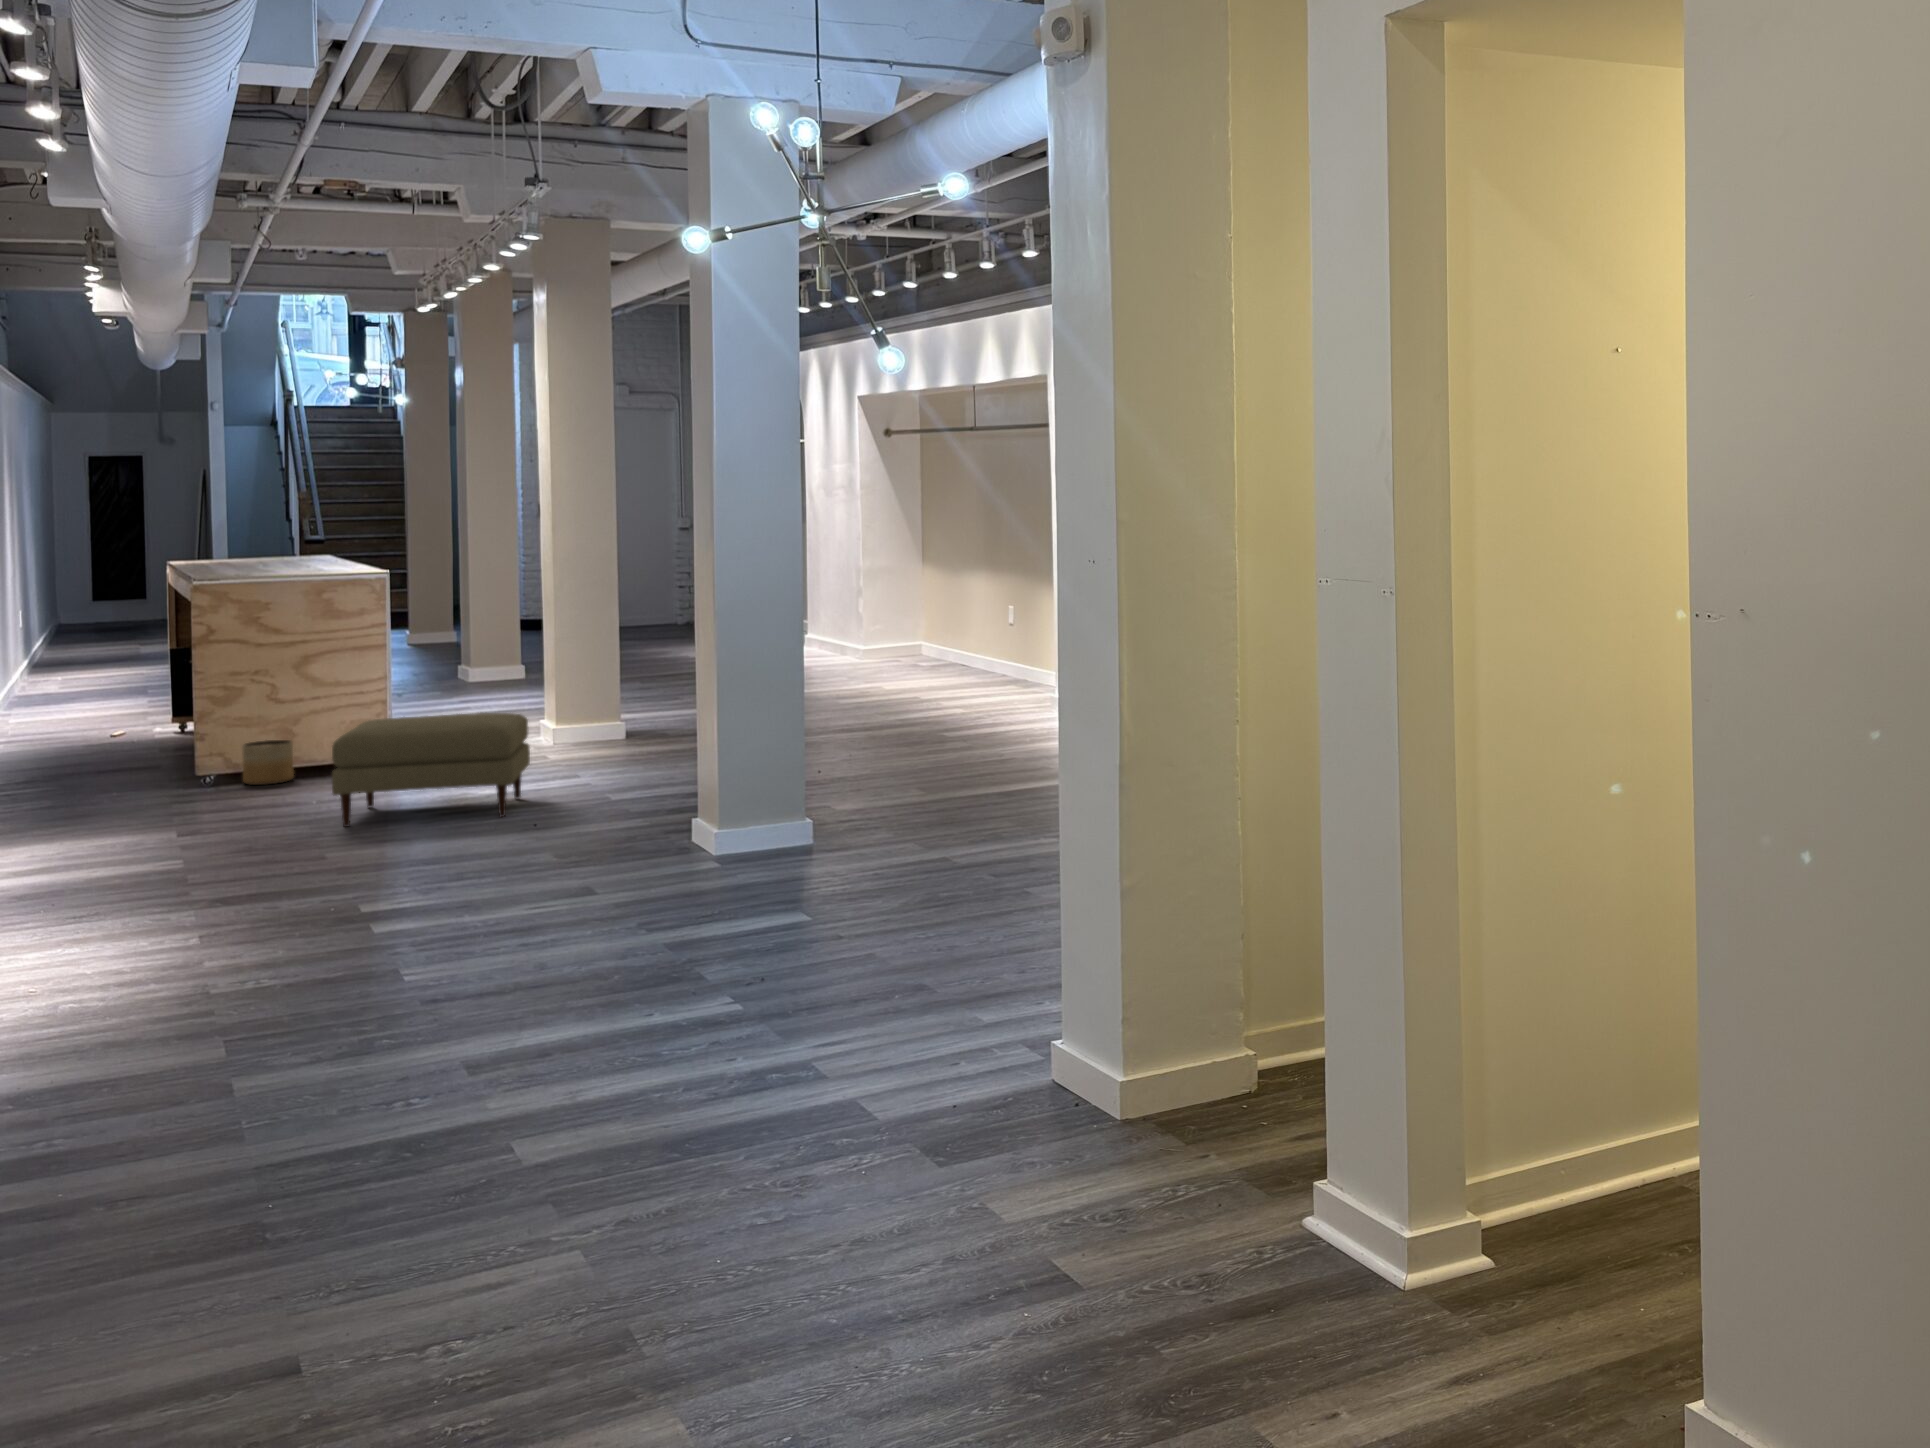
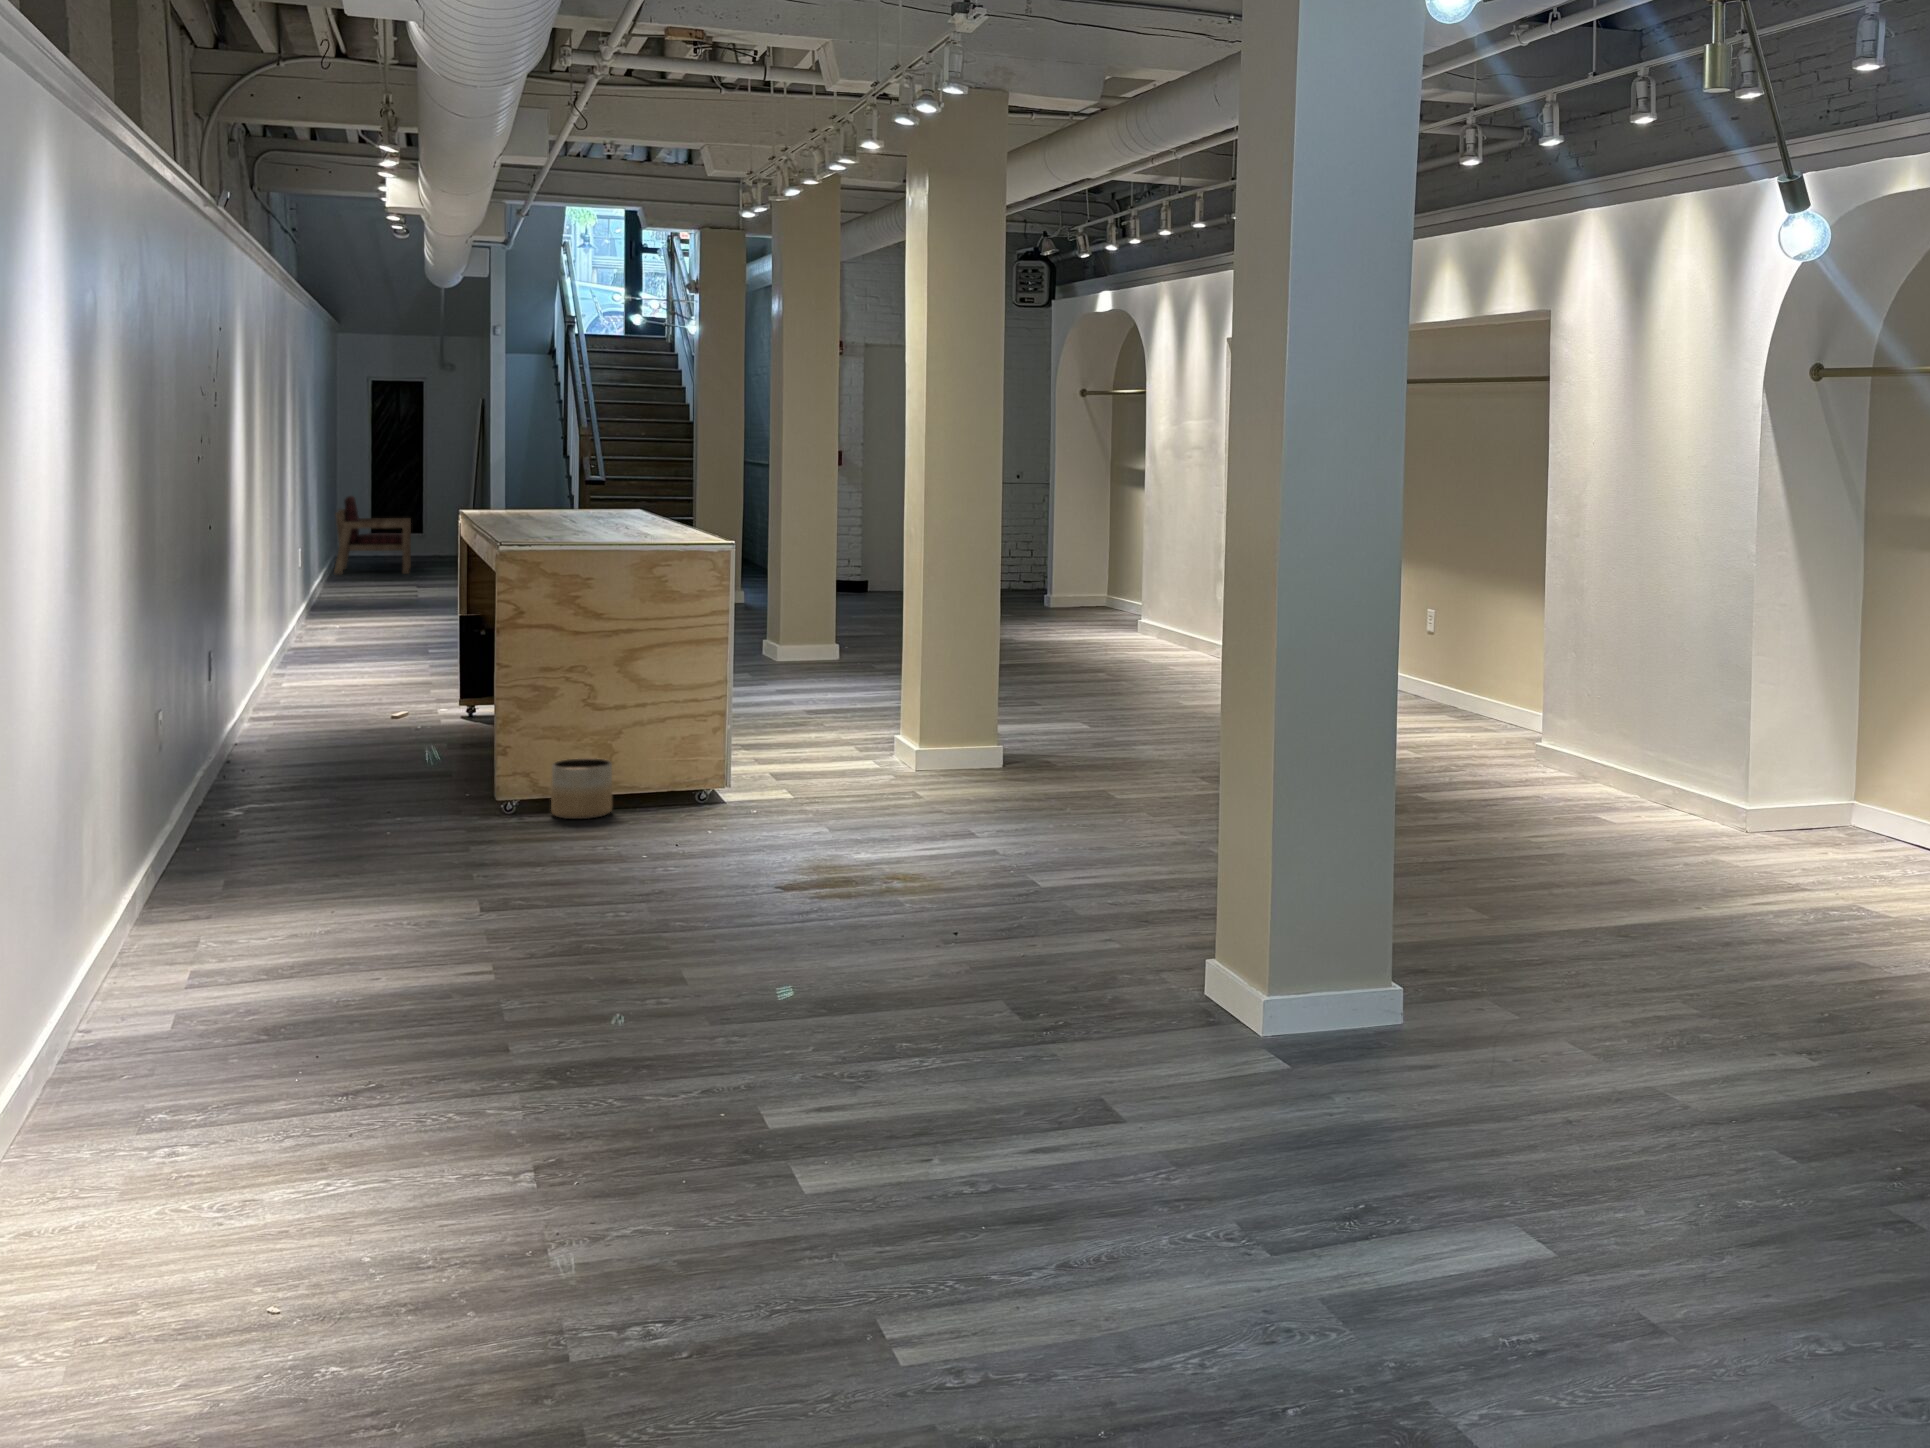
armchair: none [51,566,132,641] -> present [334,496,411,575]
ottoman: present [332,713,530,827] -> none [683,758,931,918]

